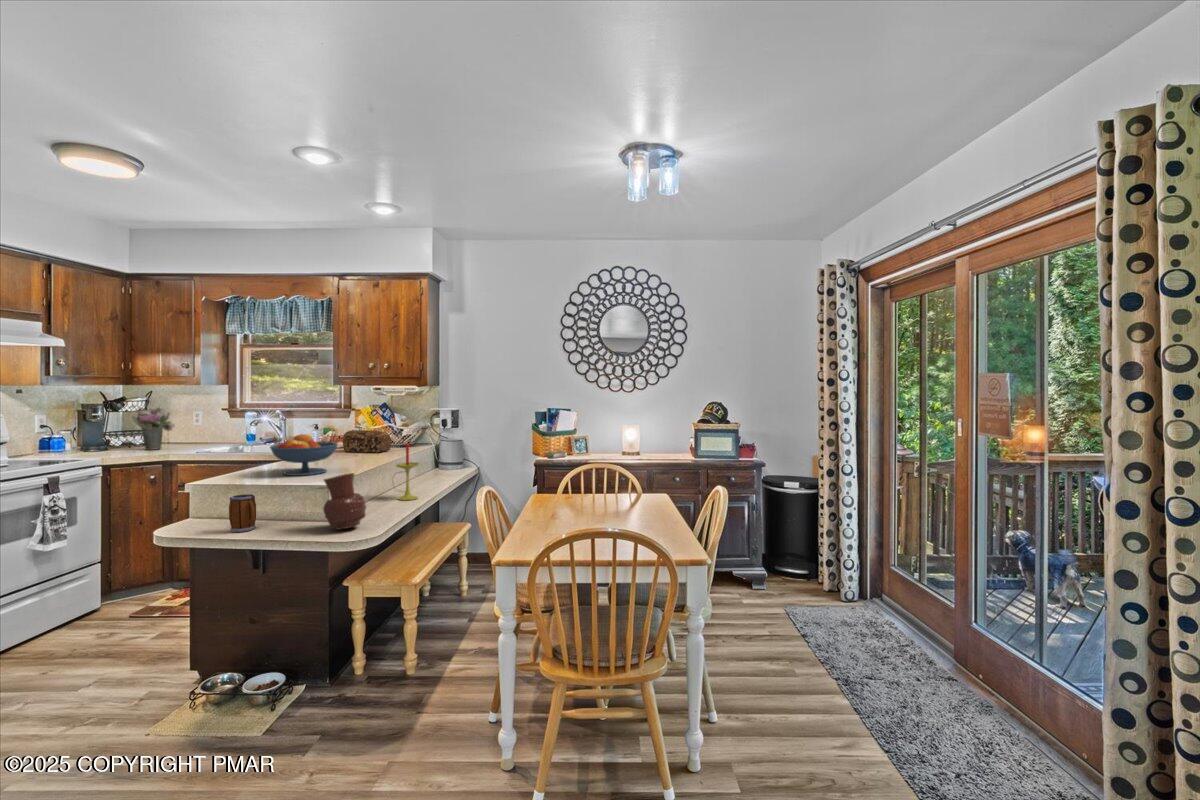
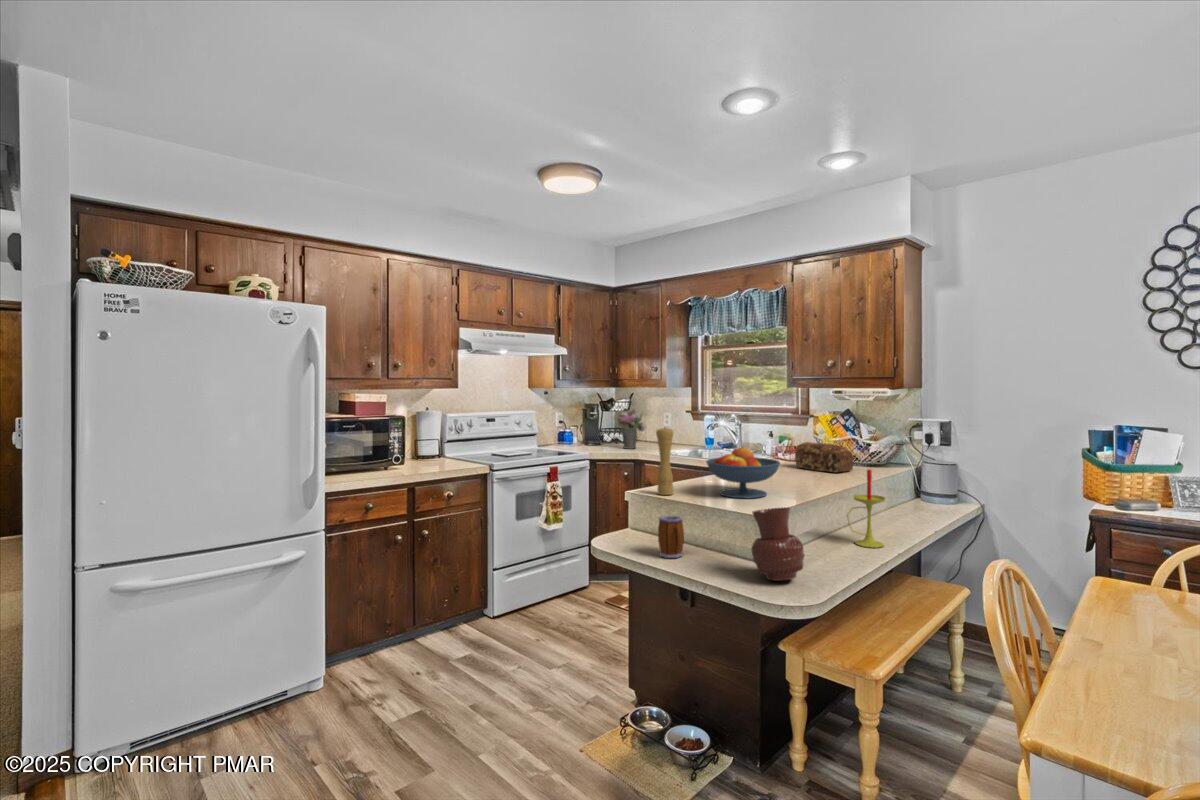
pepper mill: none [217,419,237,481] -> present [656,427,673,495]

